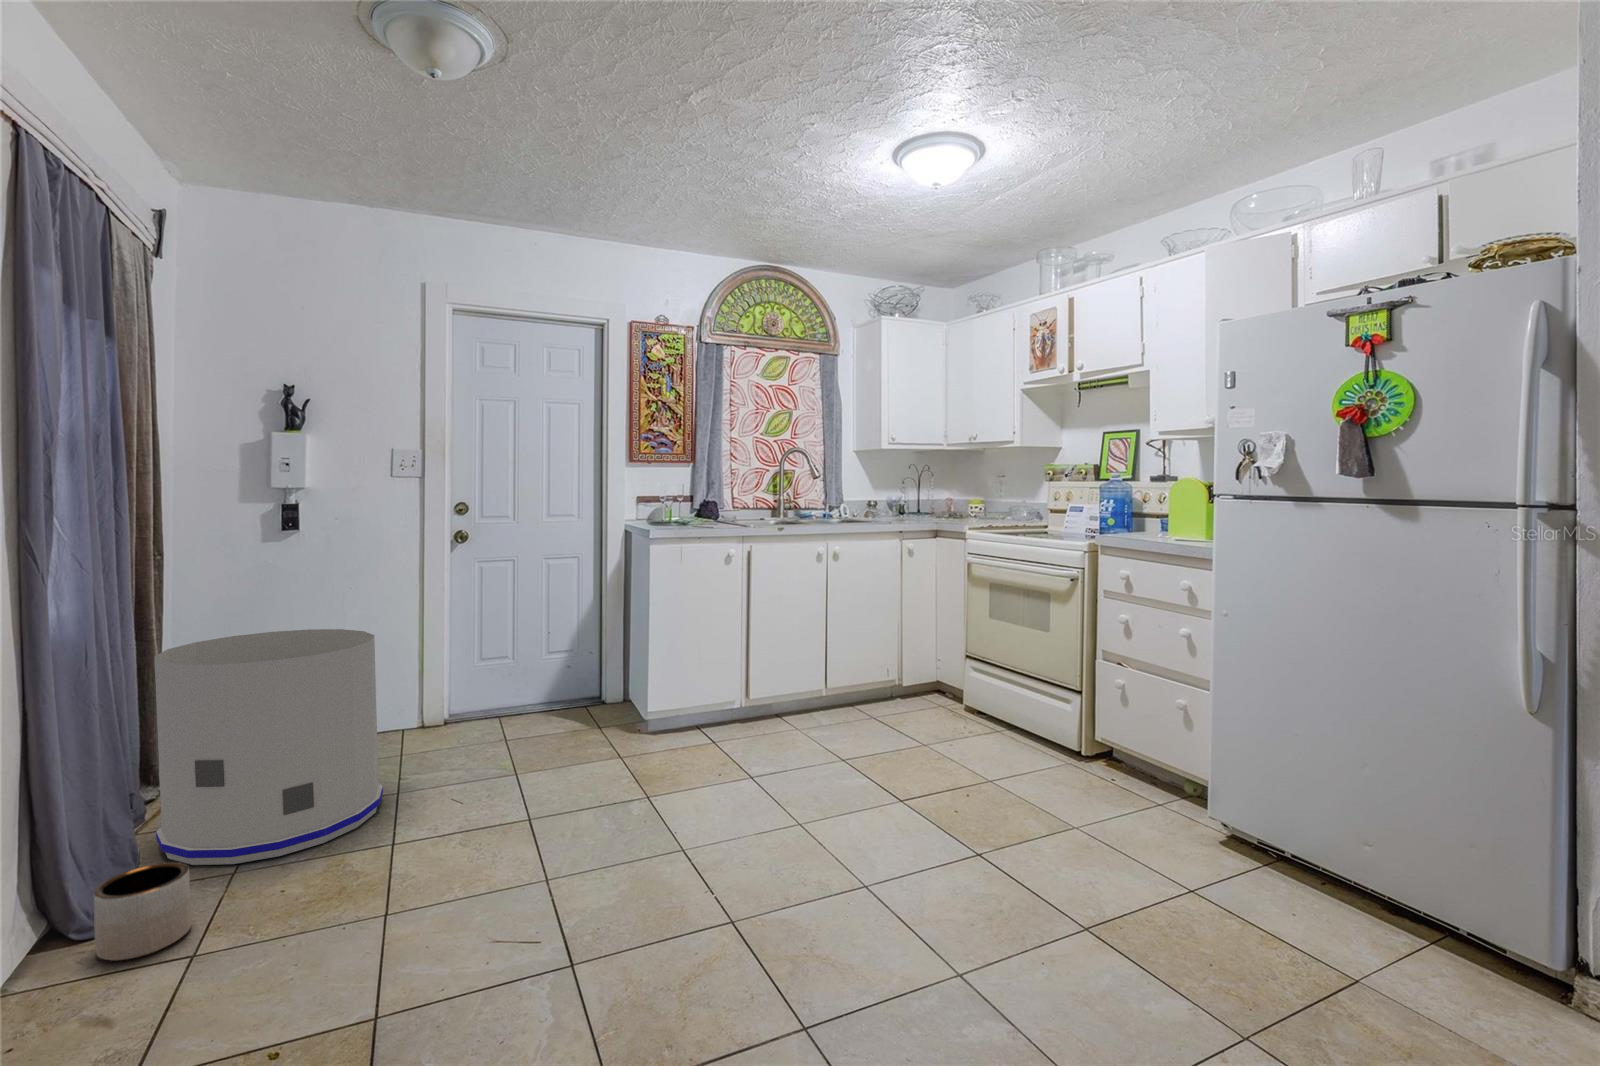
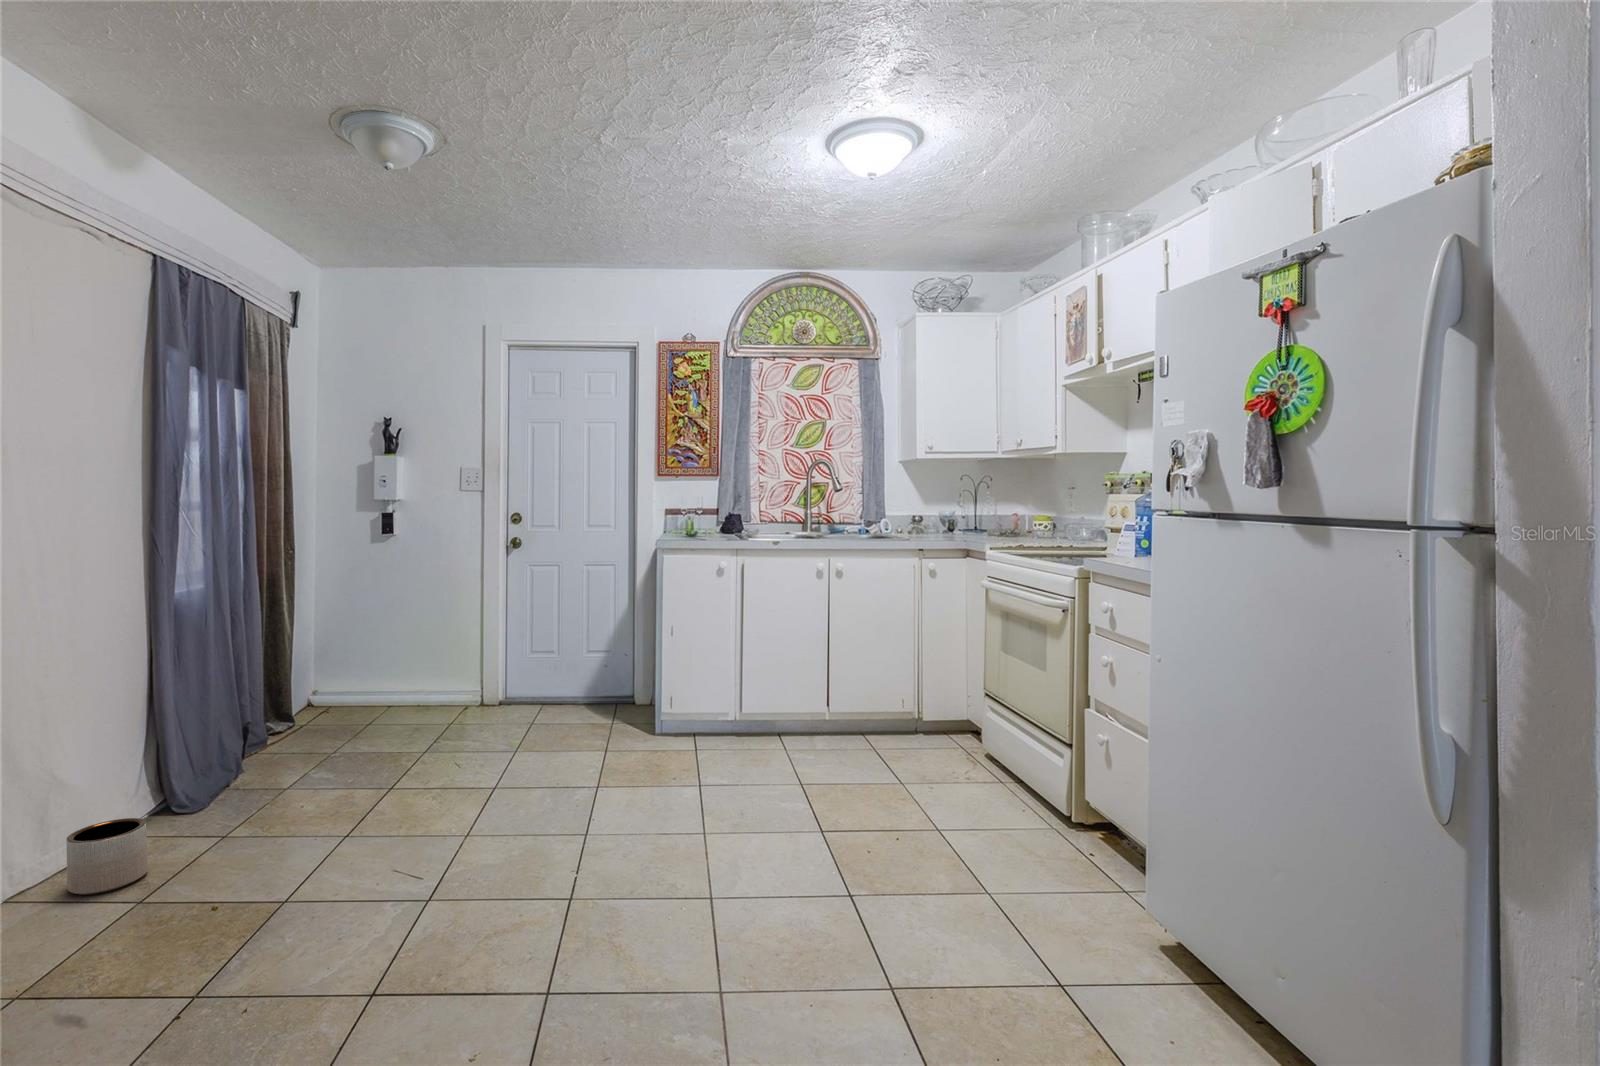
trash can: present [155,629,383,865] -> none [178,629,372,827]

